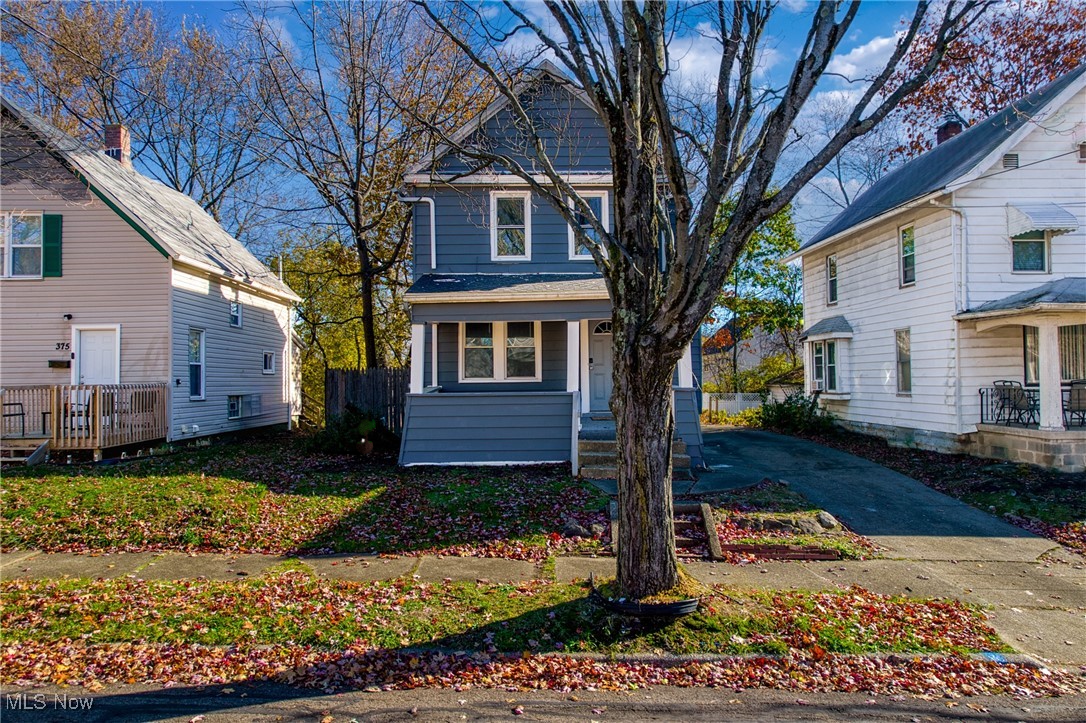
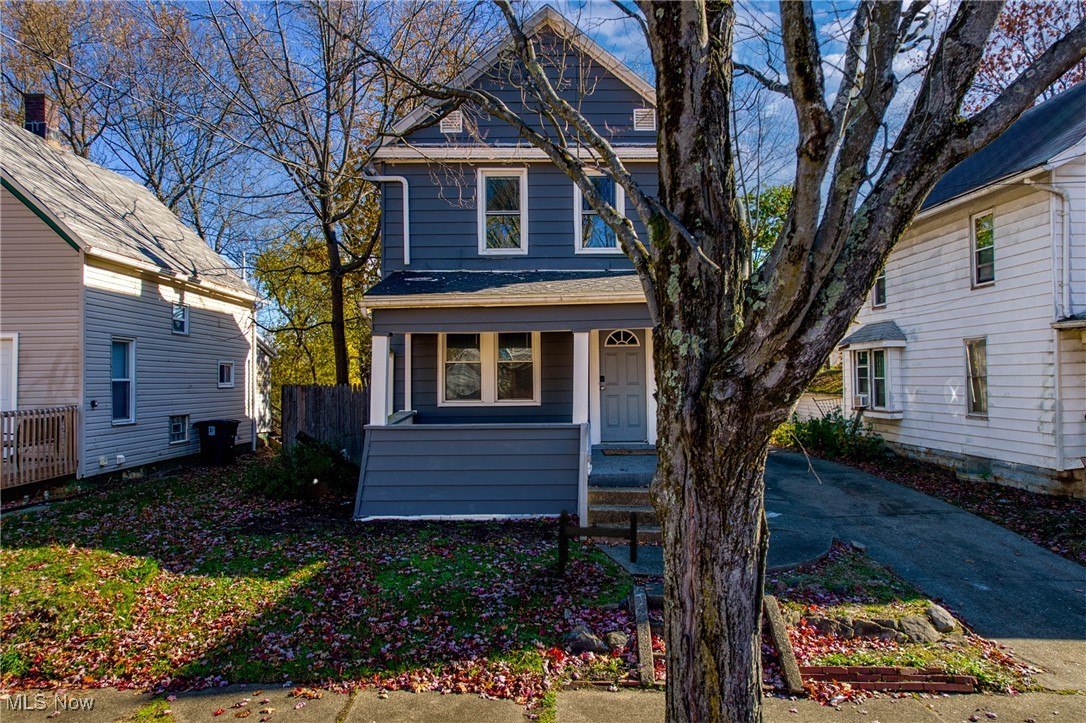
bench: none [555,451,613,498] -> present [558,509,637,573]

